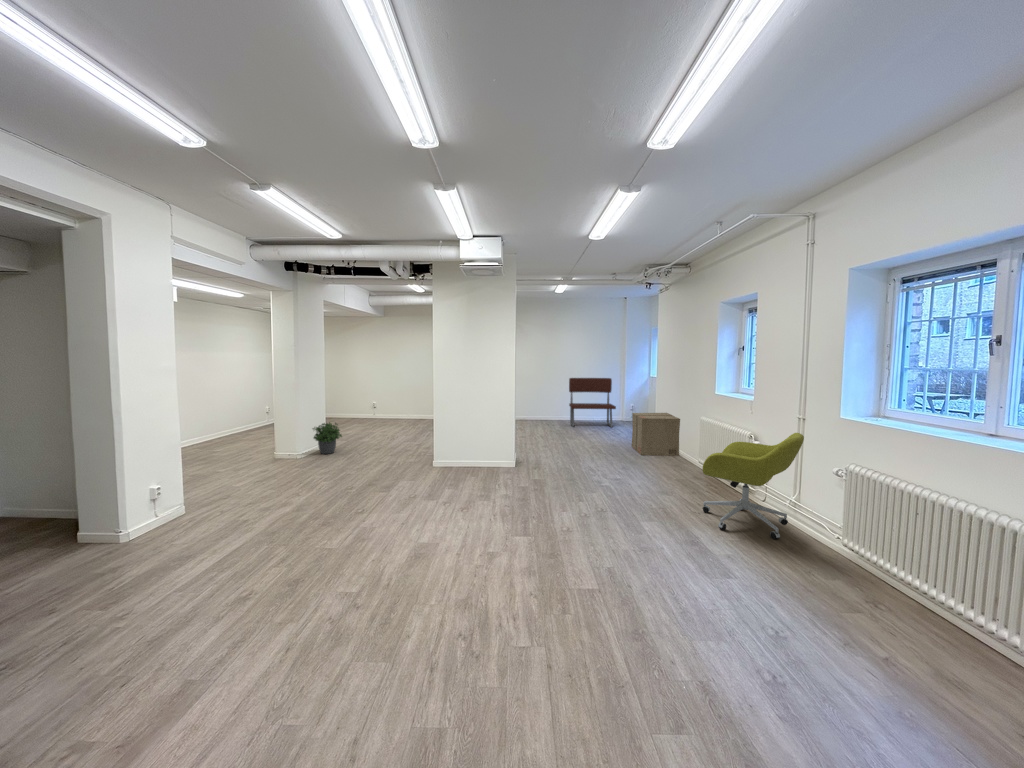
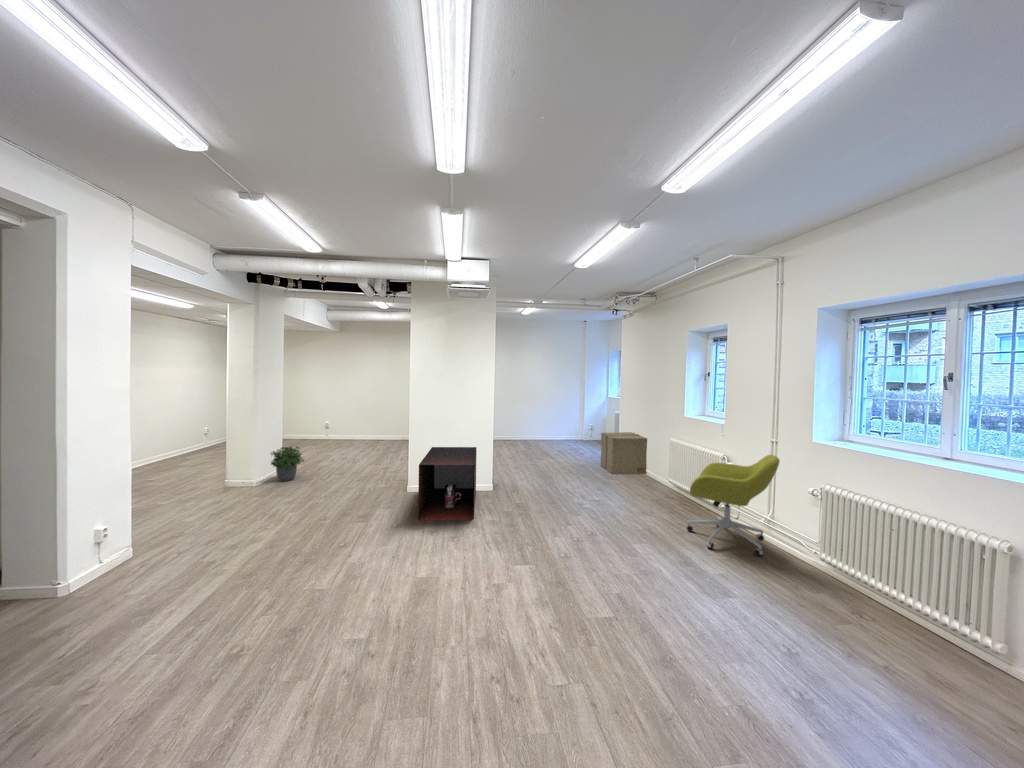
bench: present [569,378,616,427] -> none [535,397,580,446]
storage cabinet: none [434,424,496,492] -> present [418,447,476,520]

